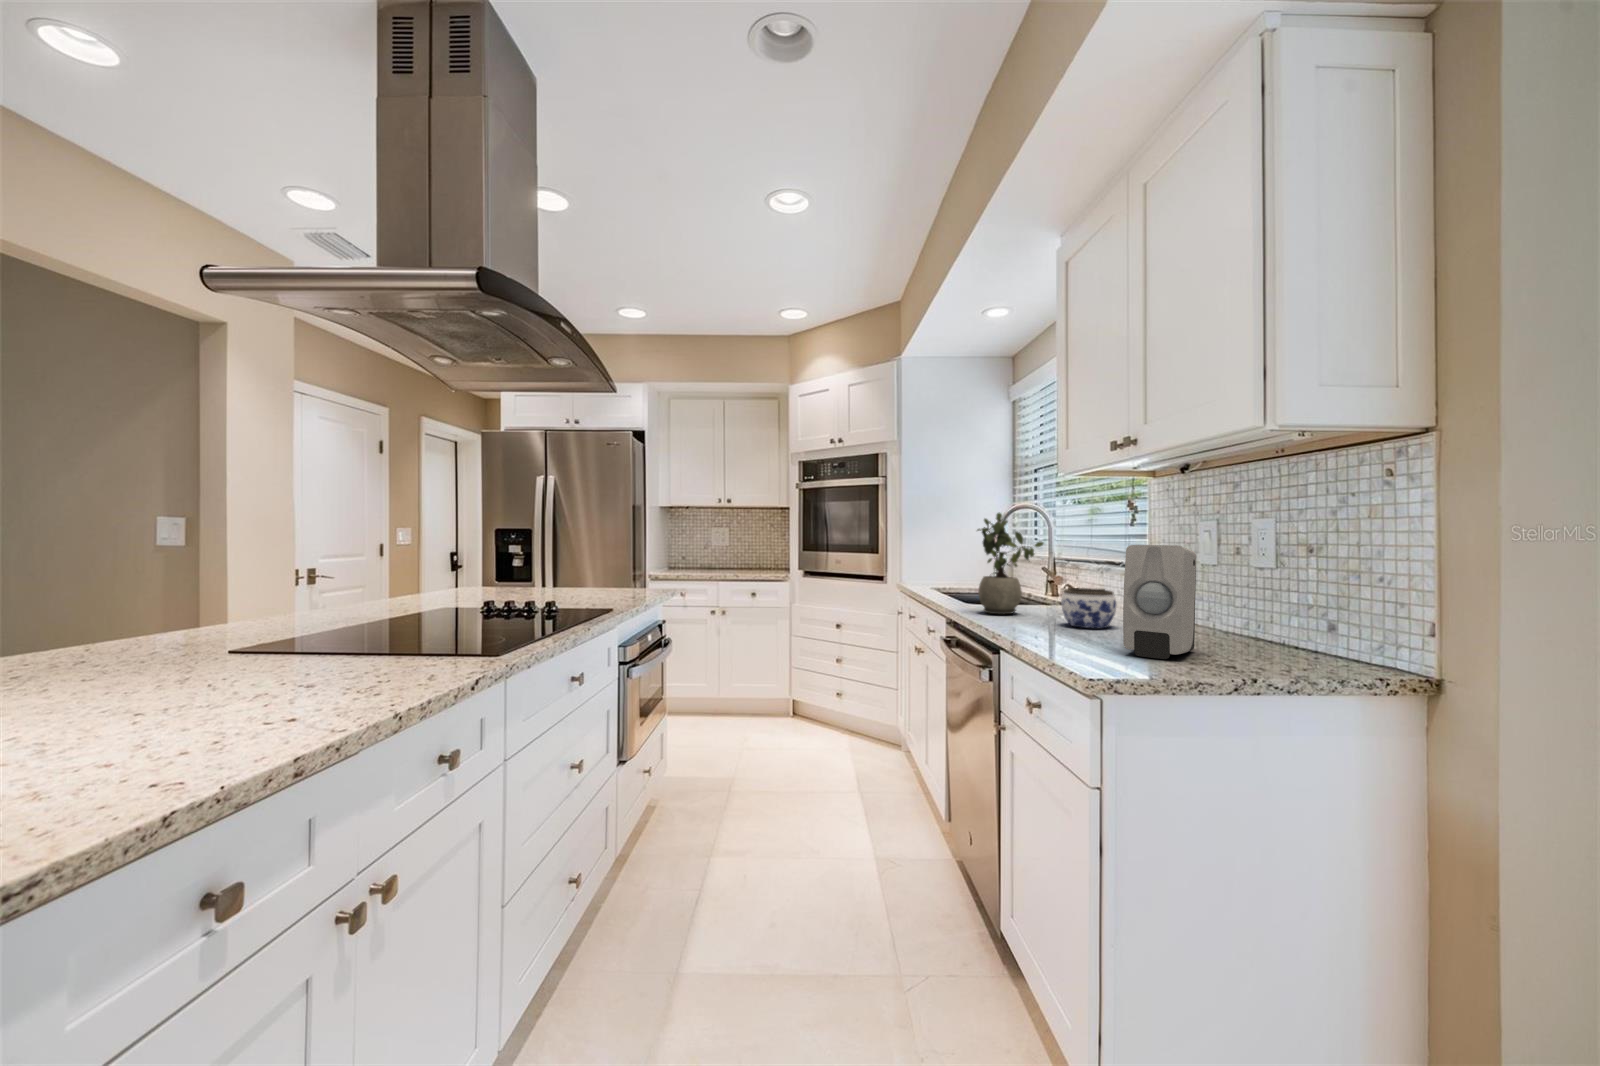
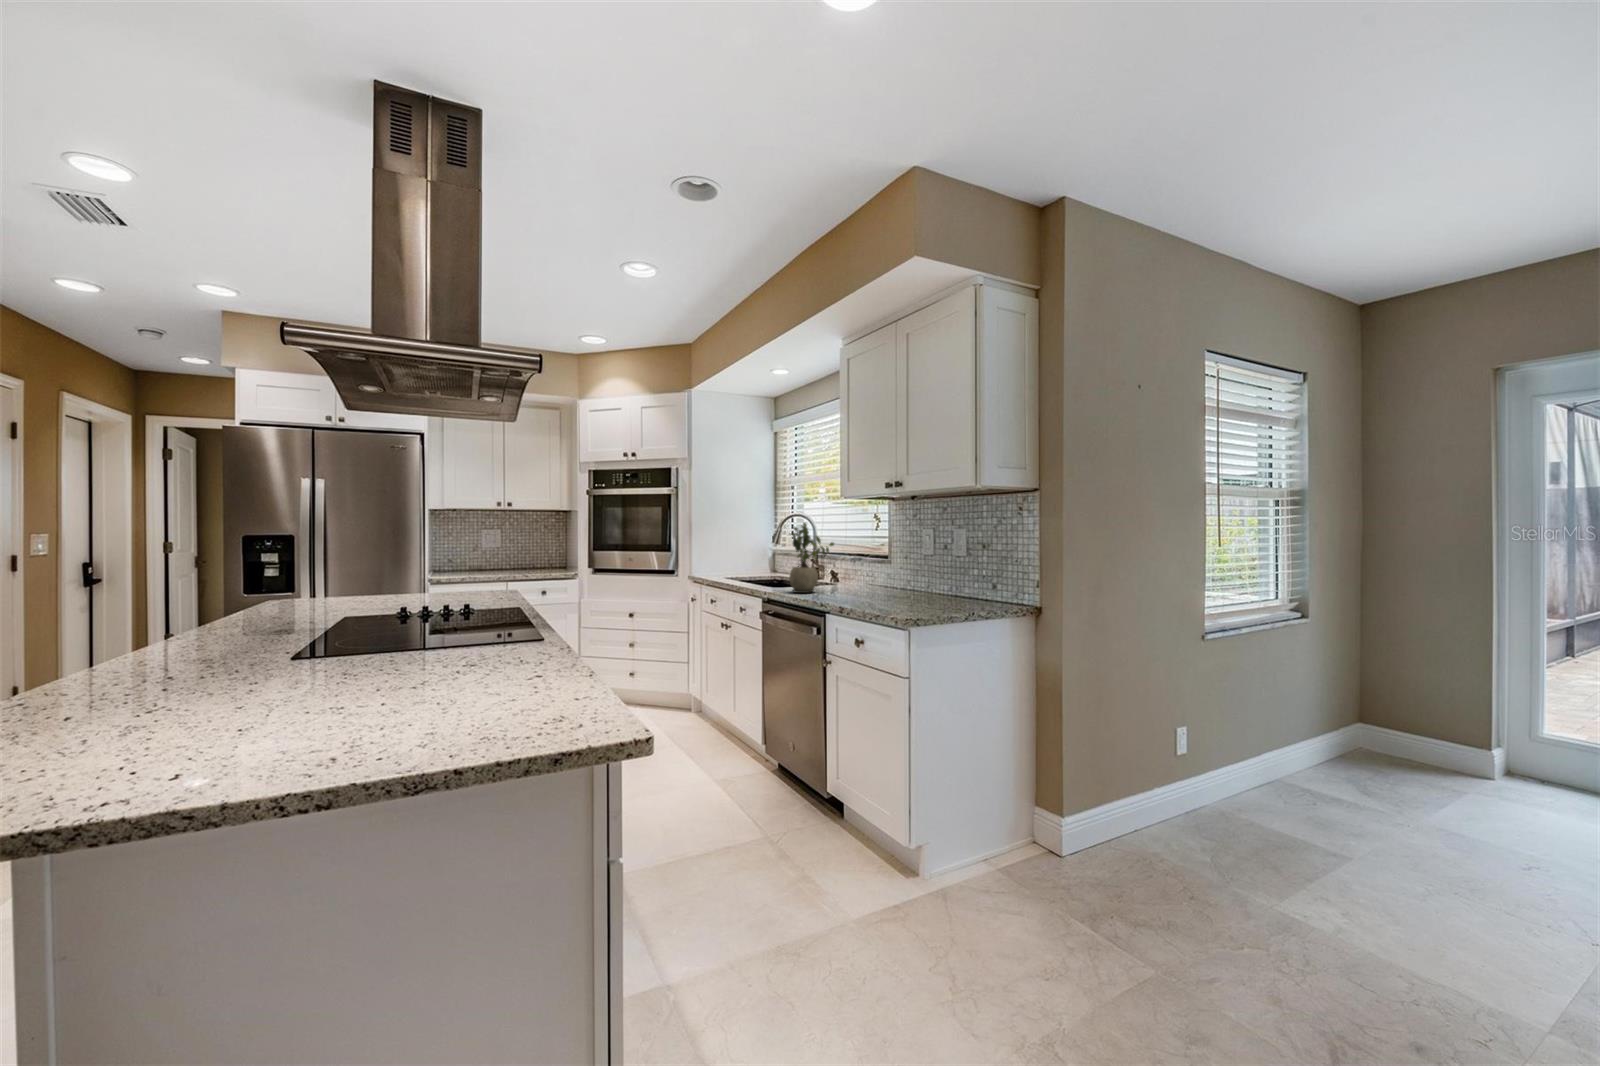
soap dispenser: present [1123,545,1196,659] -> none [907,545,937,609]
jar: present [1061,588,1116,628] -> none [851,572,883,597]

